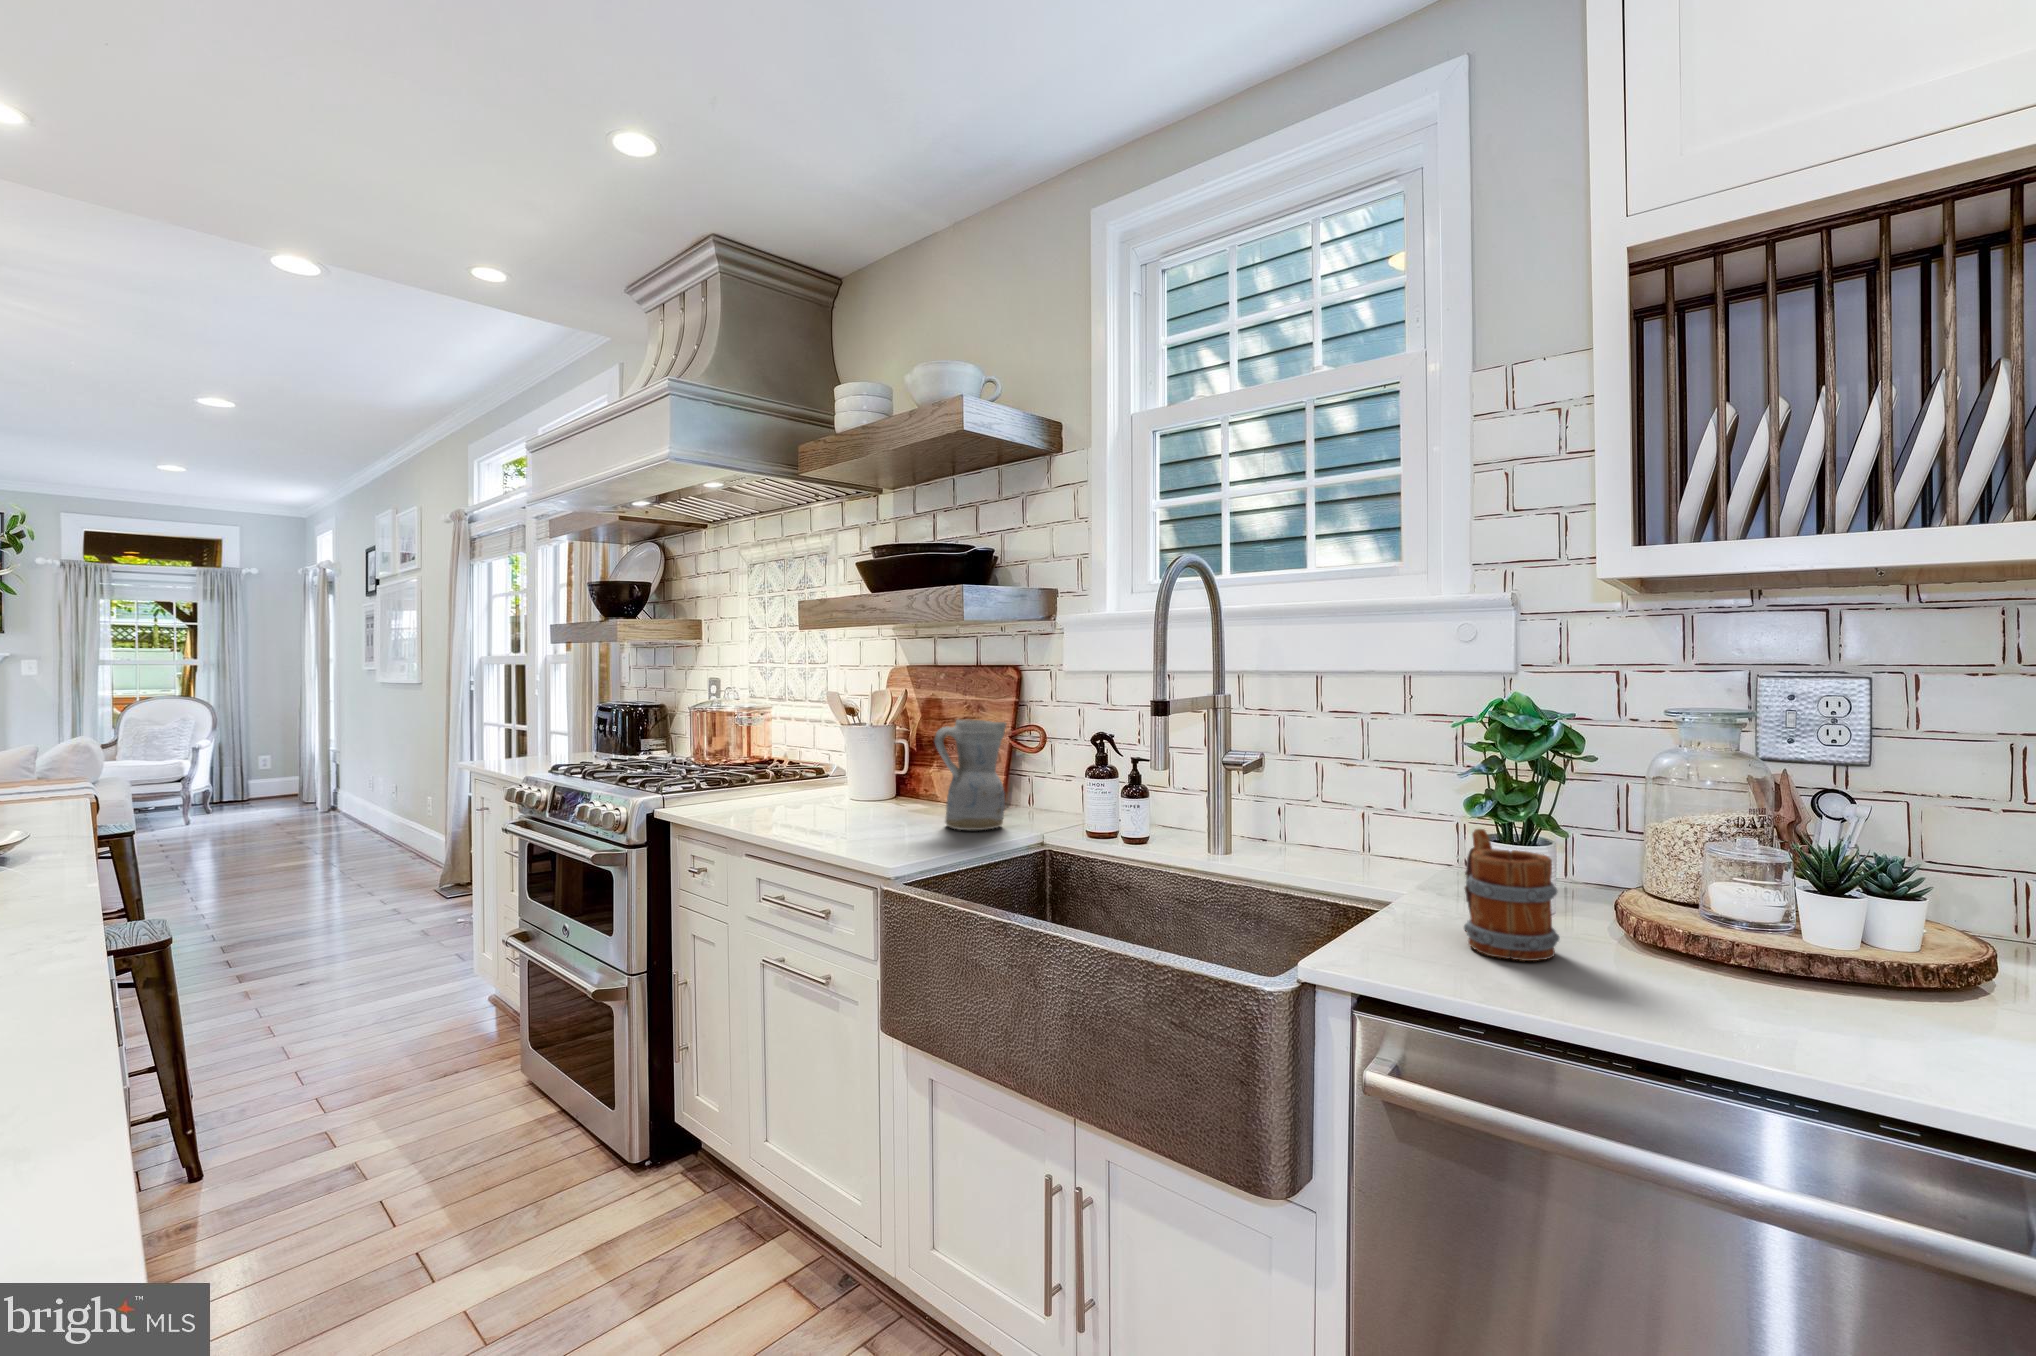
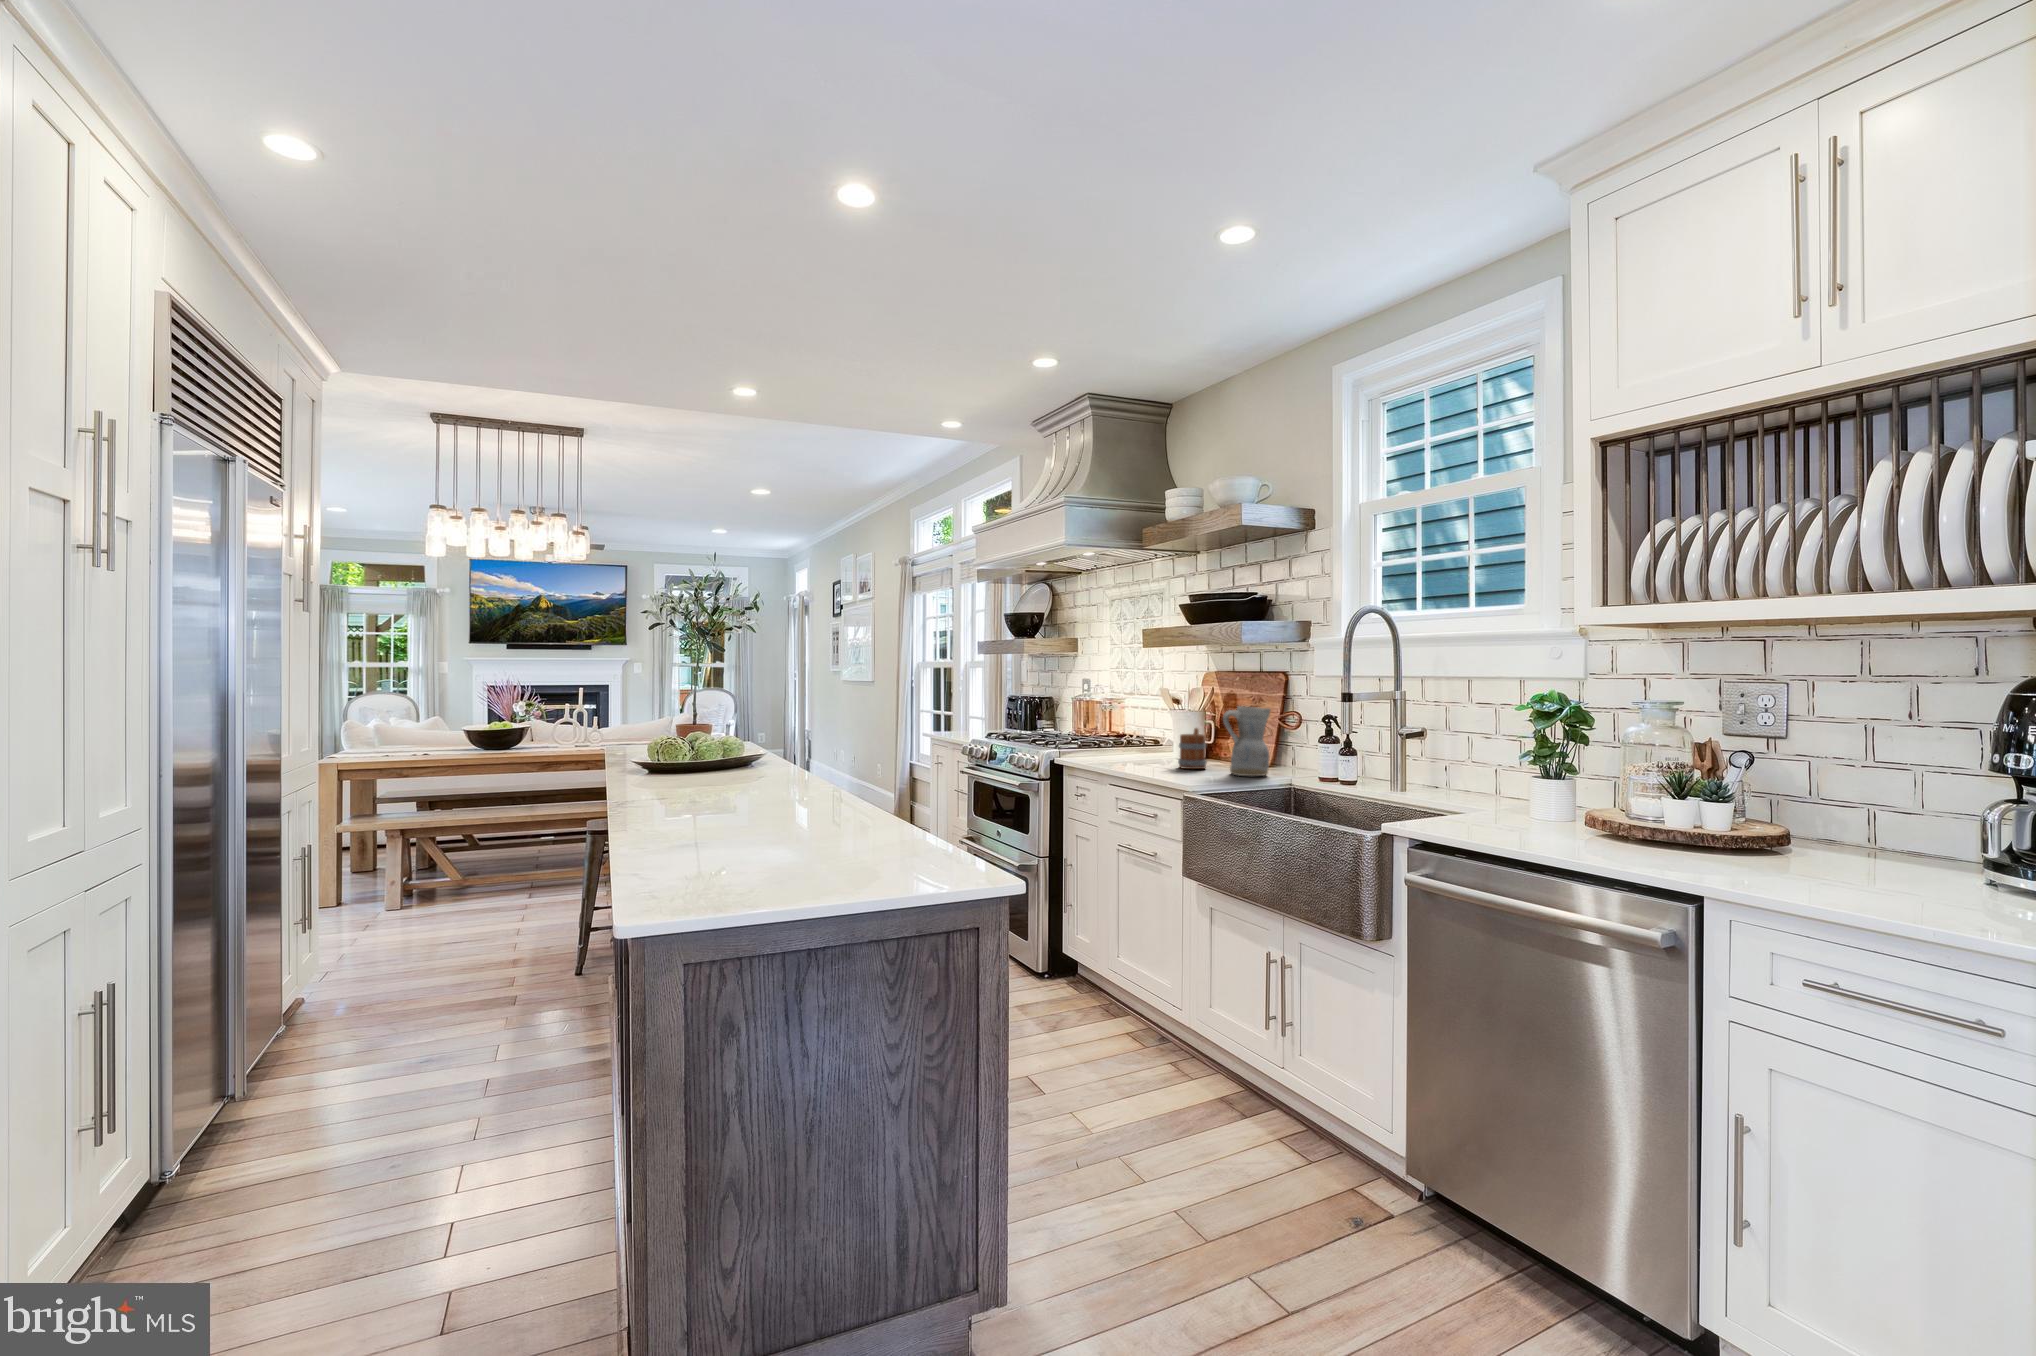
mug: present [1464,829,1559,961] -> present [1178,728,1207,769]

